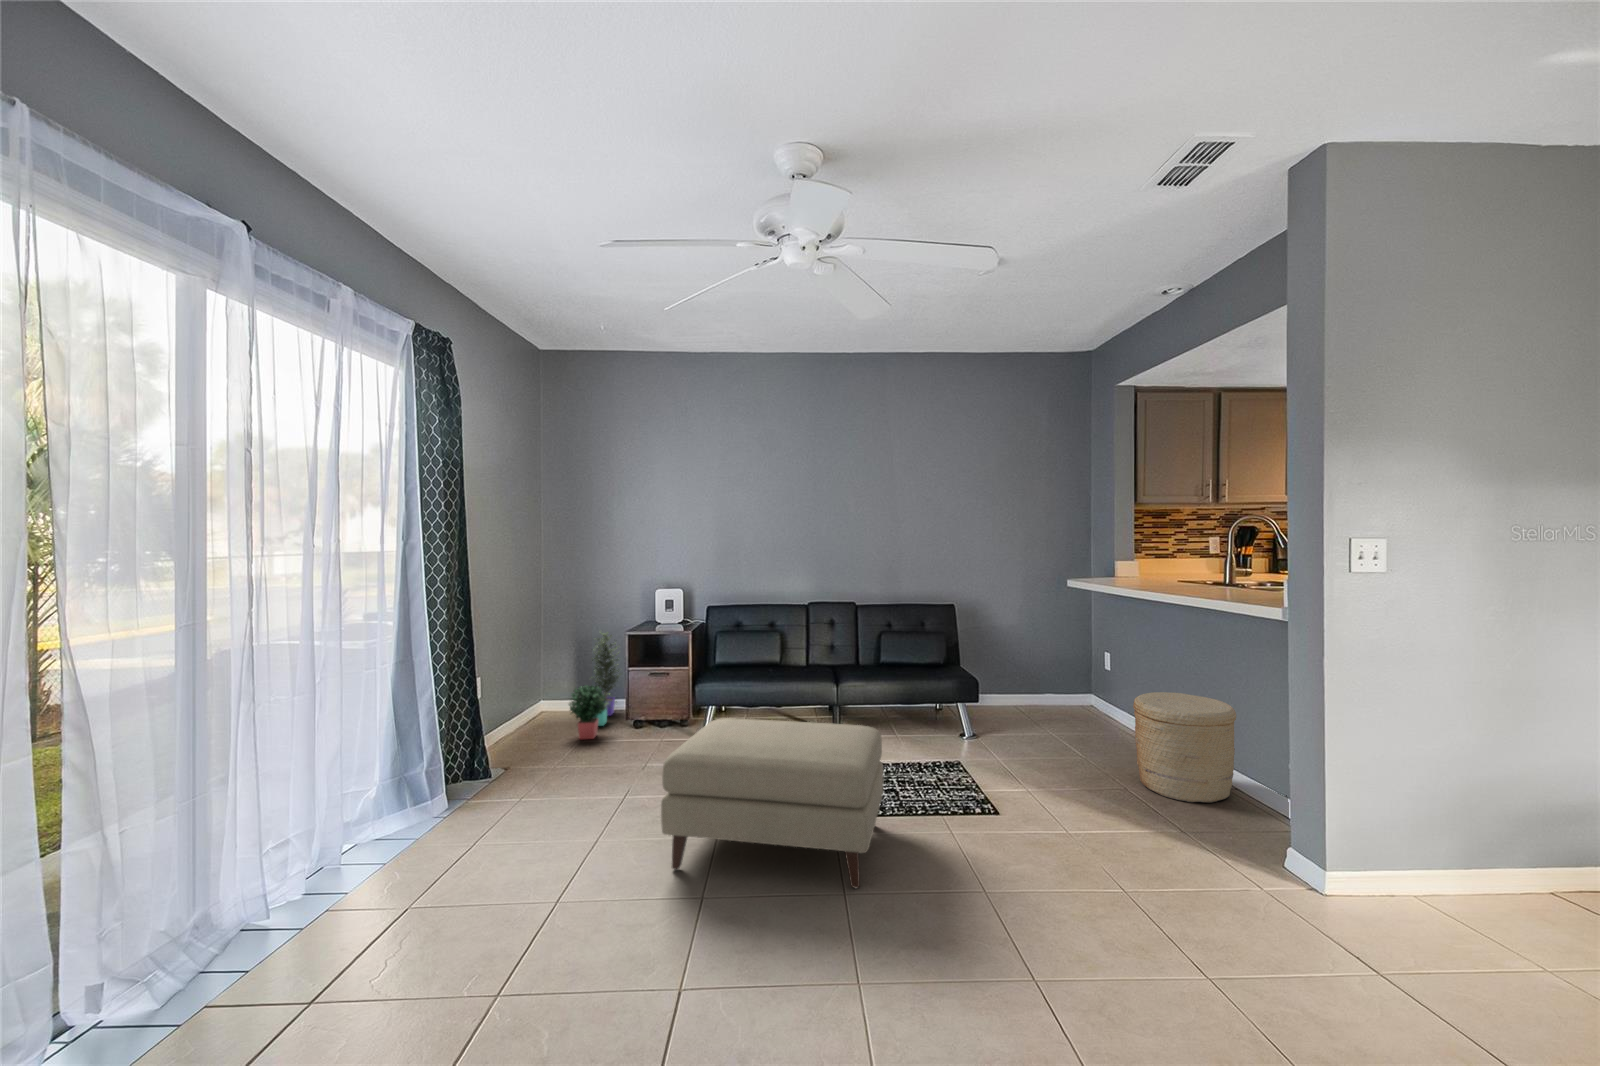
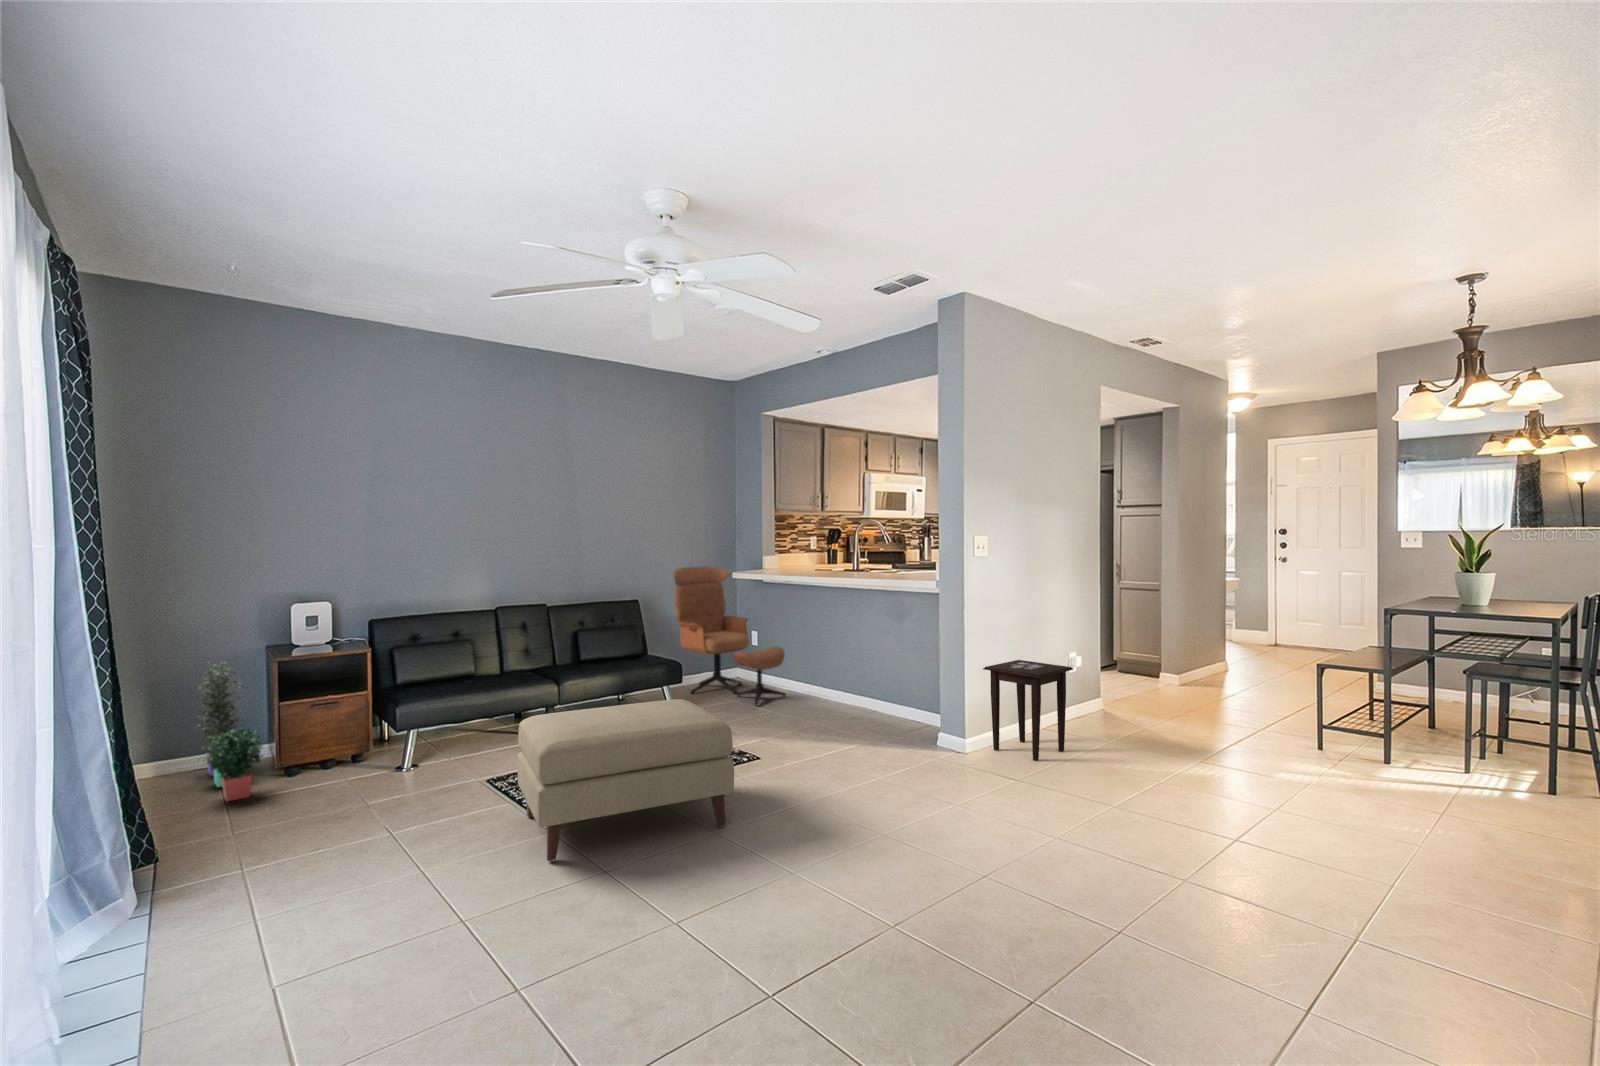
lounge chair: none [1001,570,1121,740] -> present [673,566,786,705]
woven basket: present [1133,692,1236,803] -> none [824,651,891,727]
side table: none [1347,758,1556,944] -> present [983,660,1073,760]

